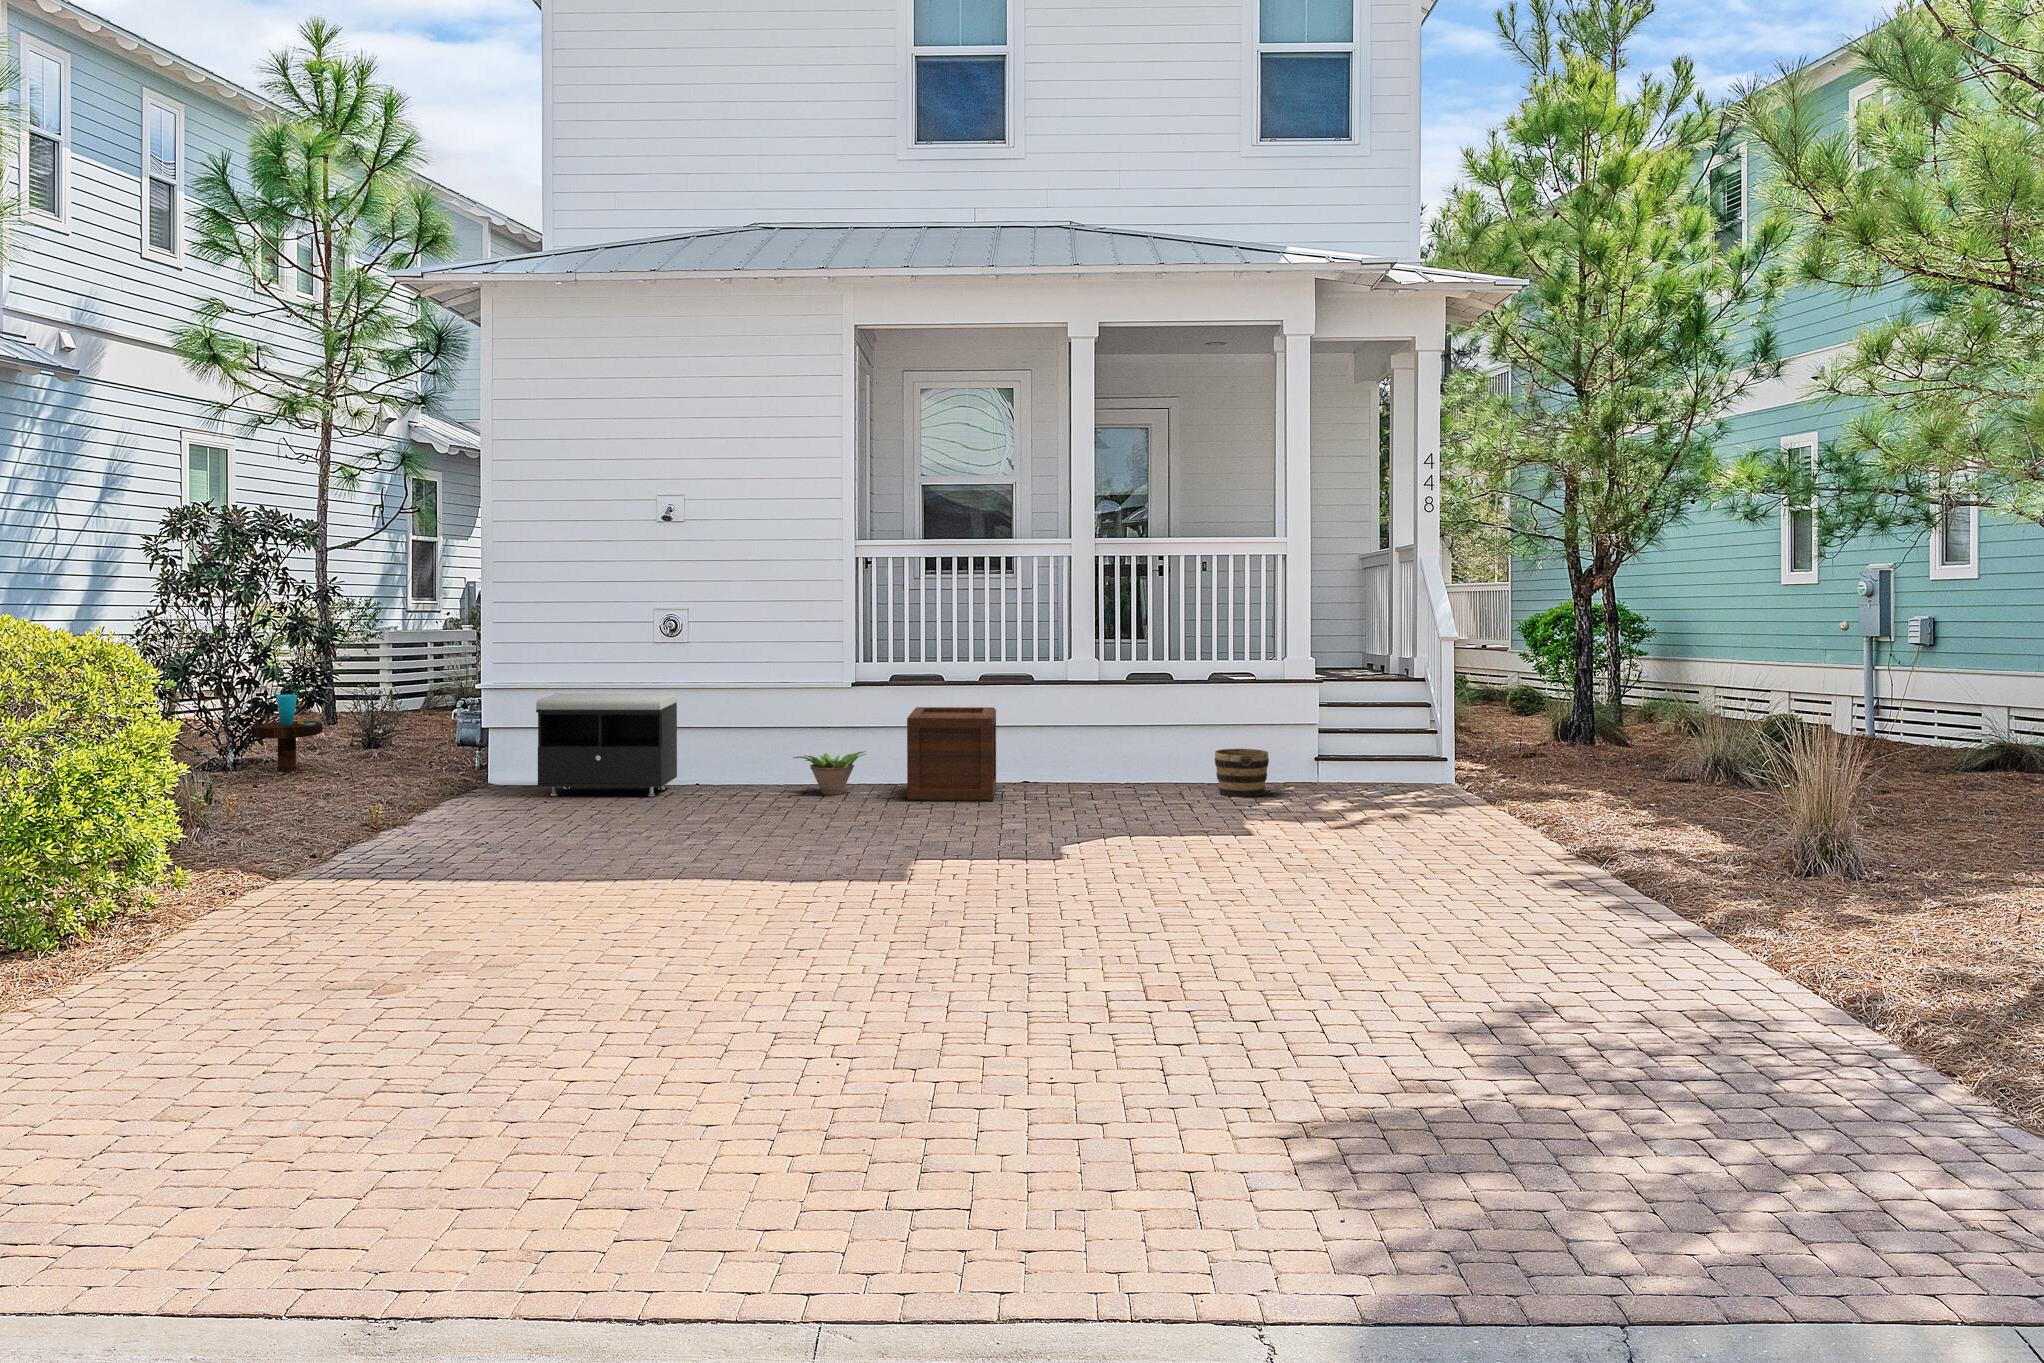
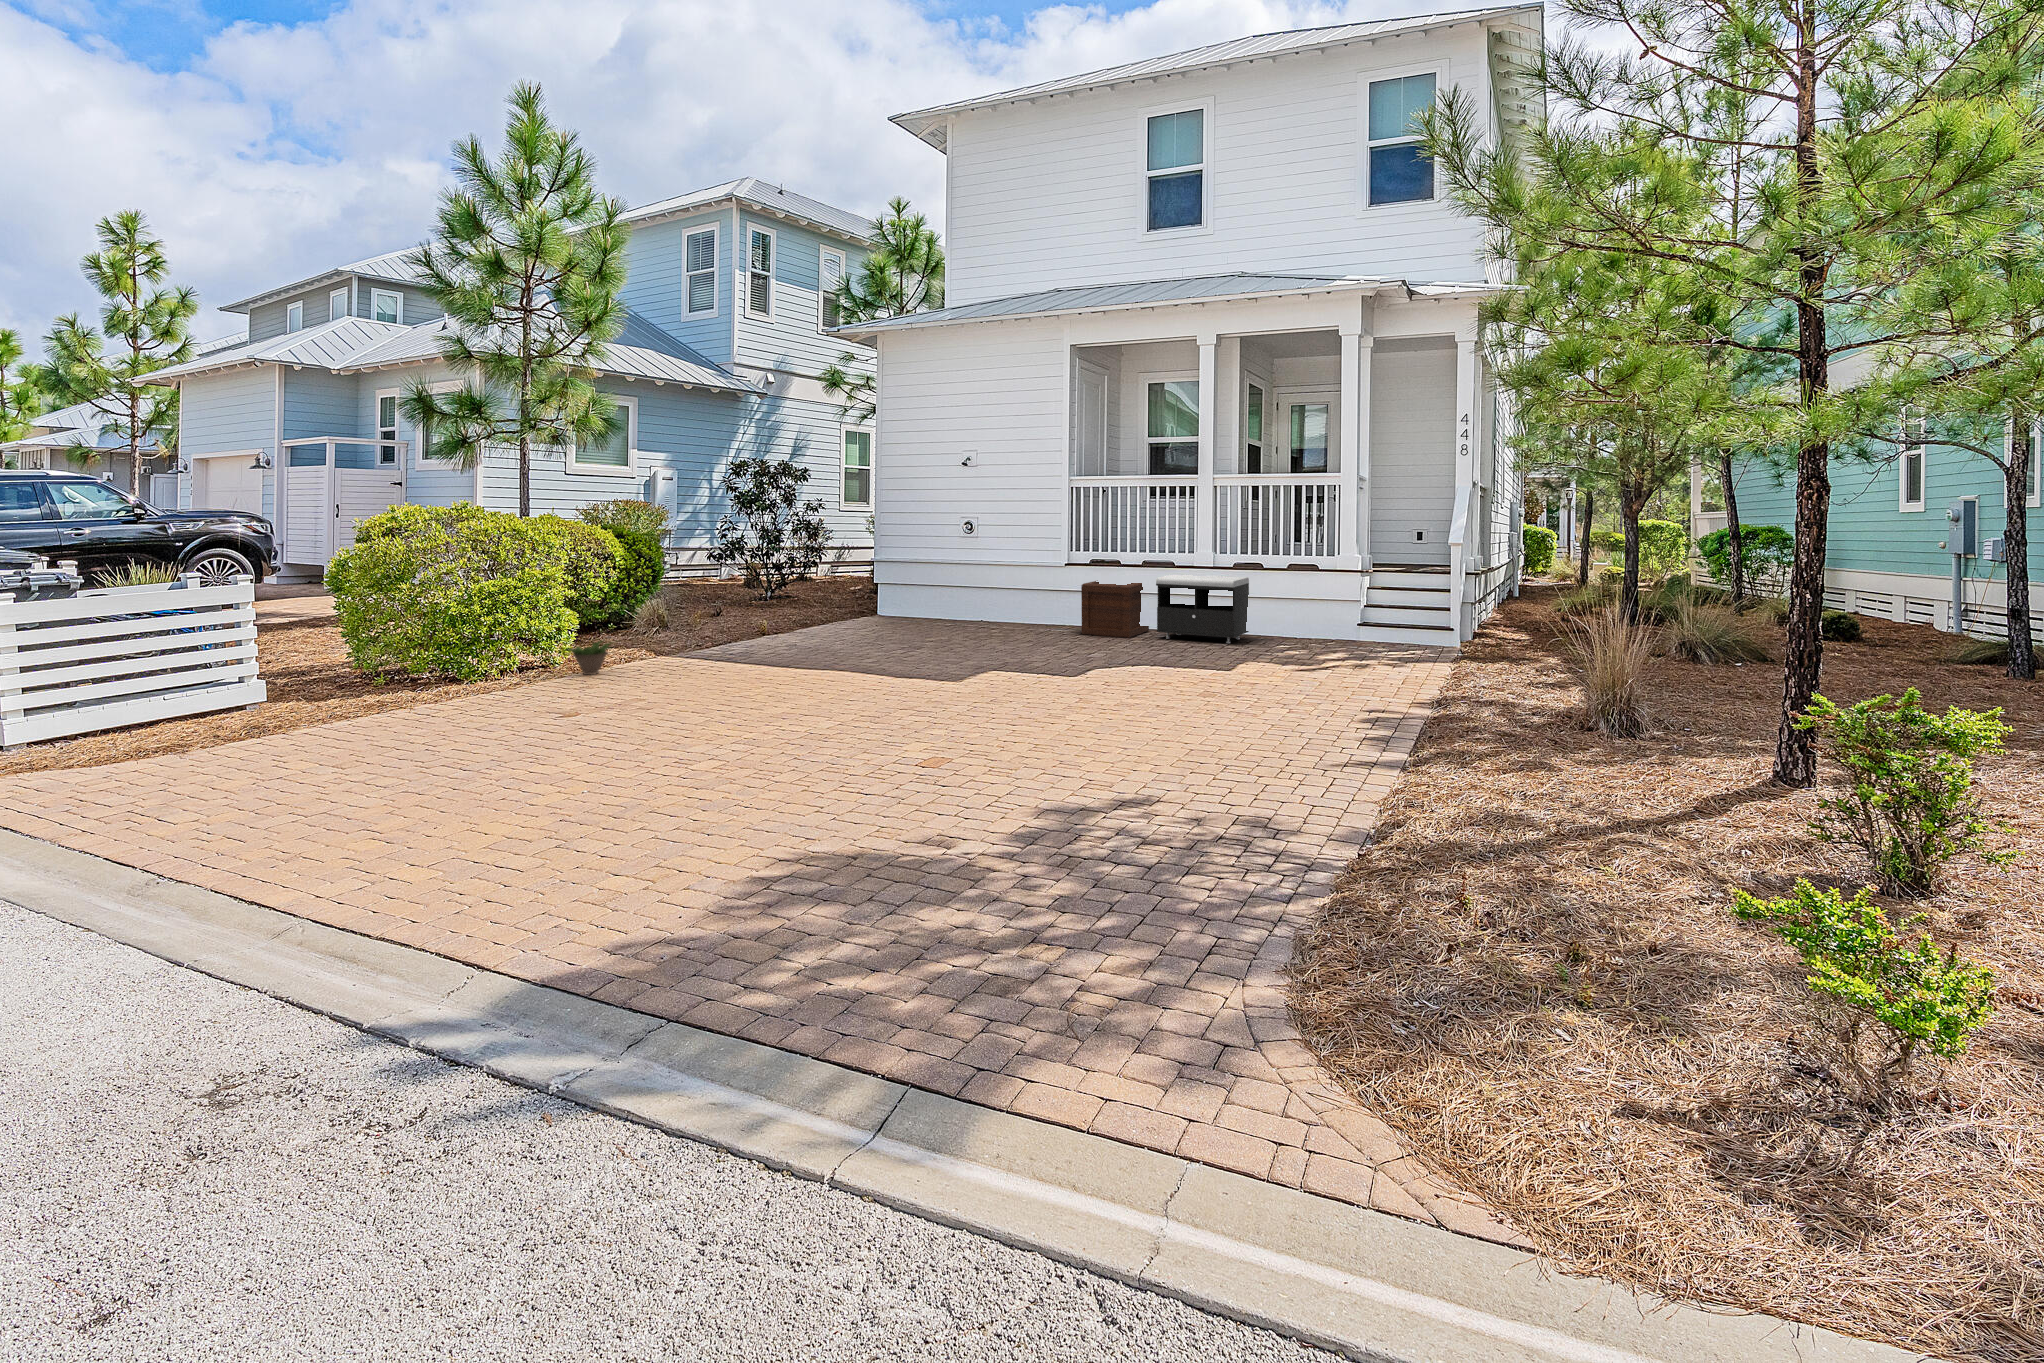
storage bench: present [536,693,677,796] -> present [1156,574,1249,643]
side table: present [250,694,323,771] -> none [802,561,838,600]
bucket: present [1215,749,1269,797] -> none [1277,615,1314,646]
decorative plant: present [793,751,866,795] -> present [567,641,610,675]

